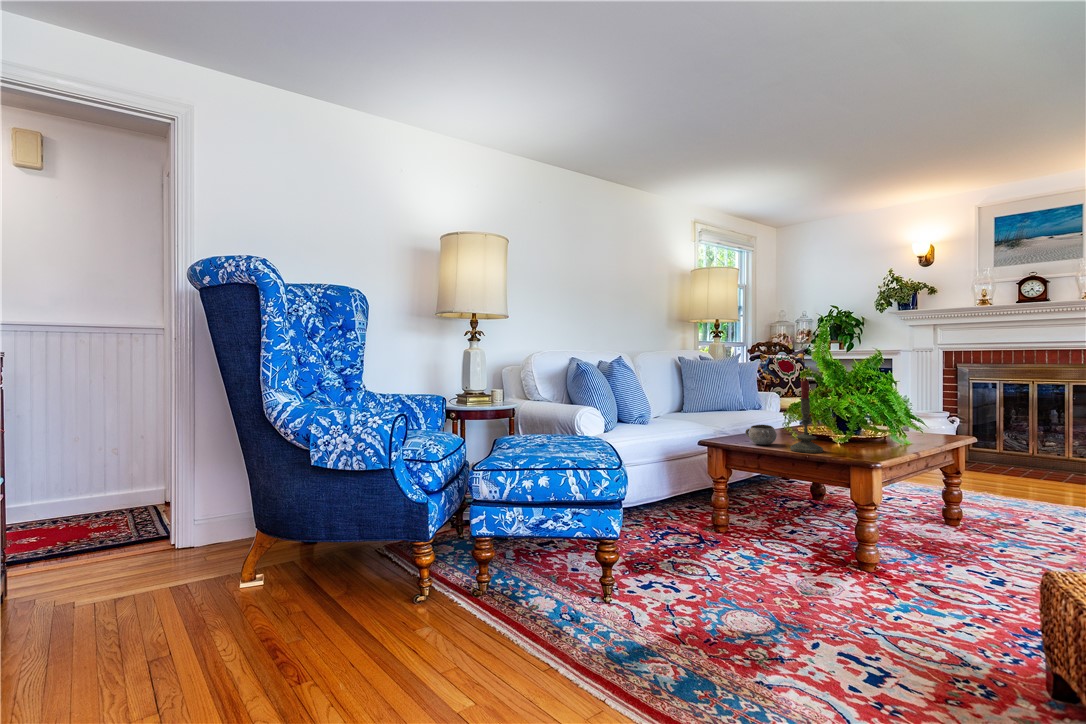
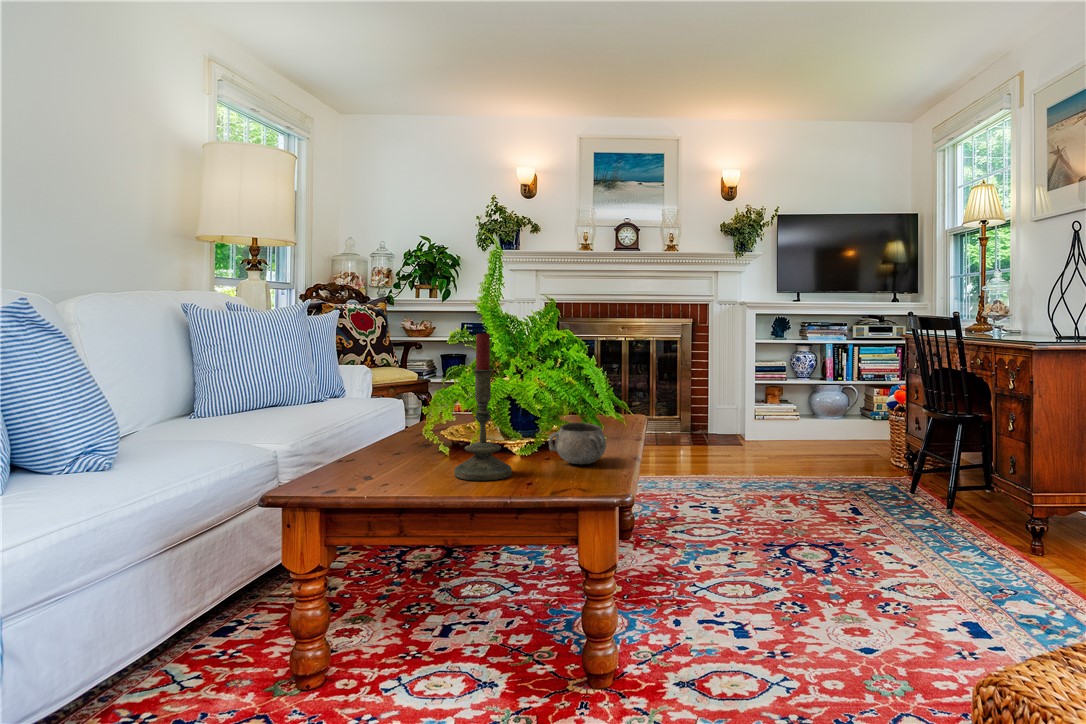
decorative bowl: present [745,425,777,445] -> present [549,423,606,465]

